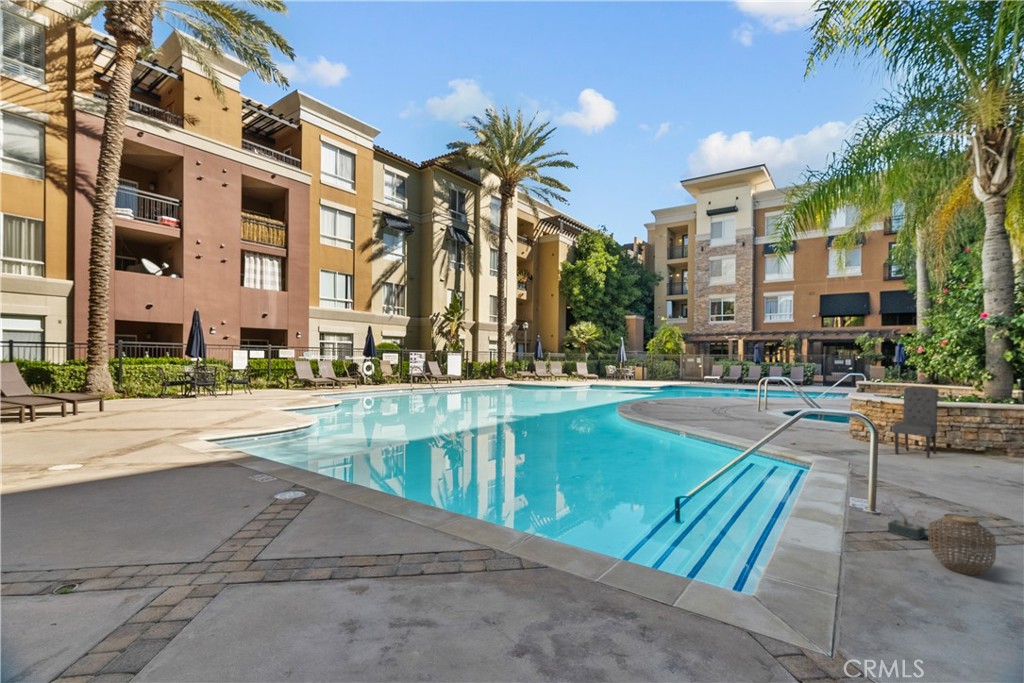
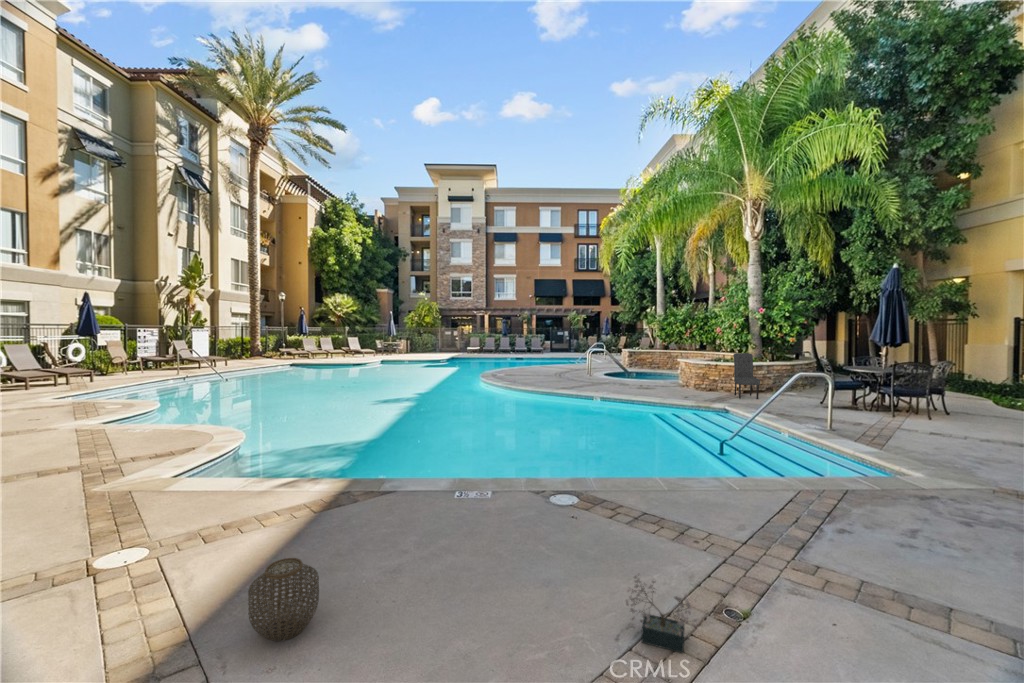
decorative plant: present [880,495,930,540] -> present [626,575,697,653]
woven basket: present [928,514,996,575] -> present [248,558,319,641]

